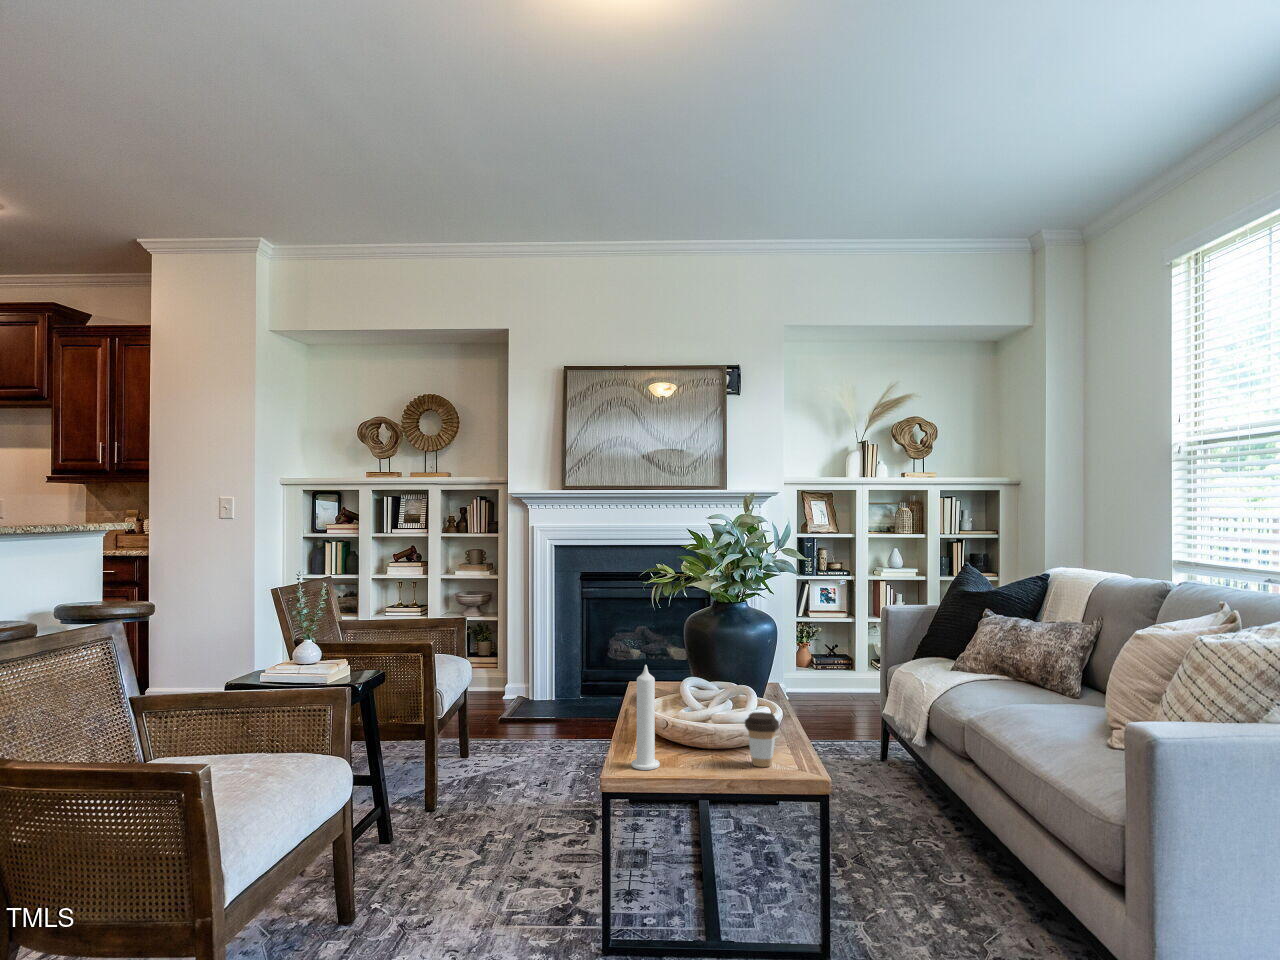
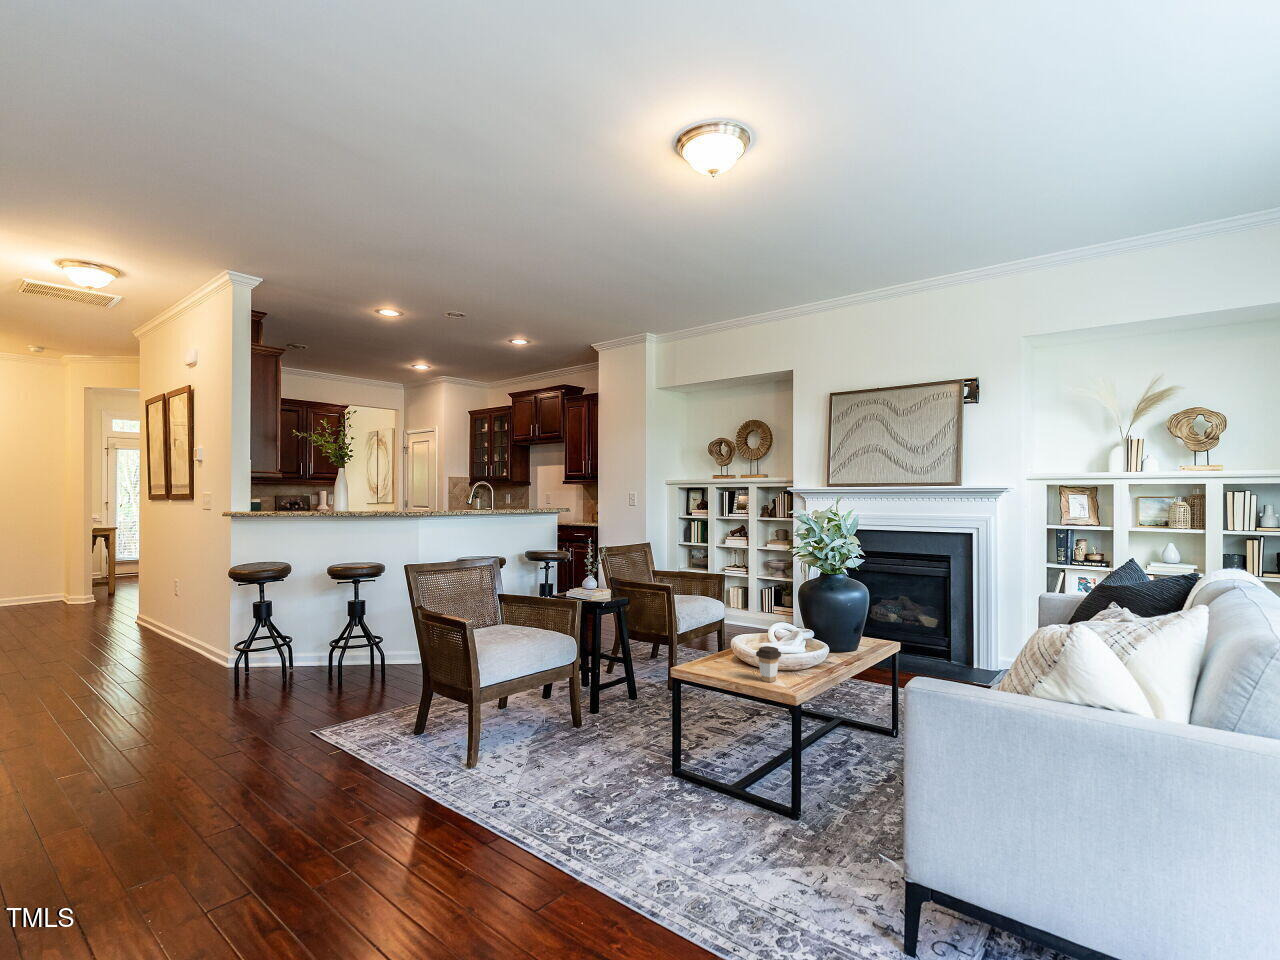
candle: present [631,665,660,770] -> none [693,606,711,670]

